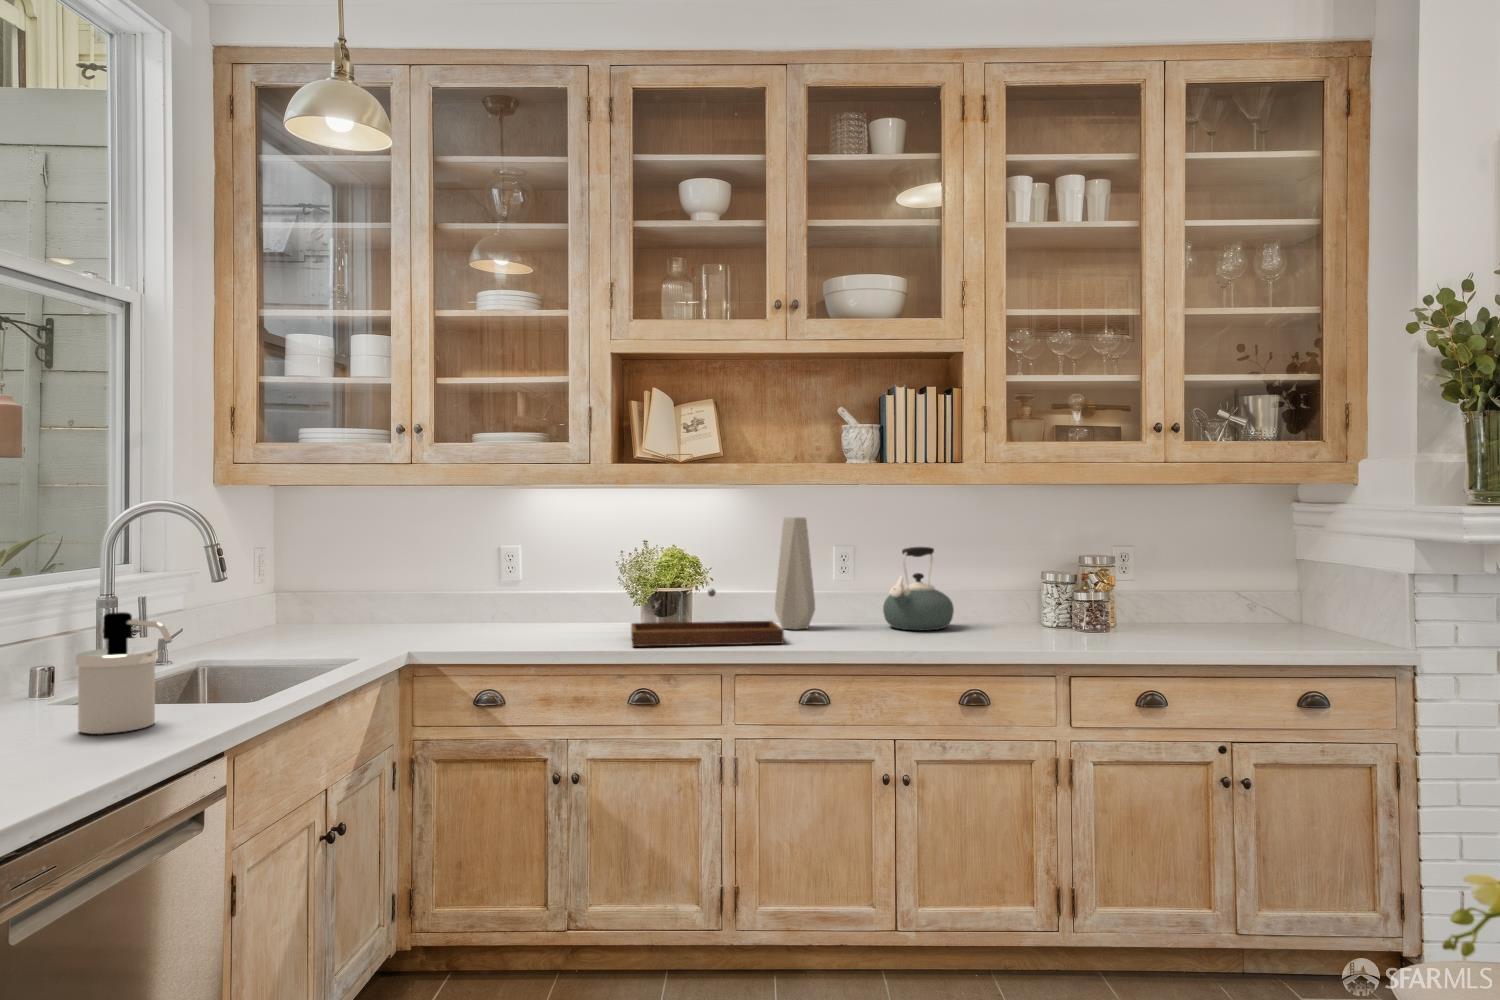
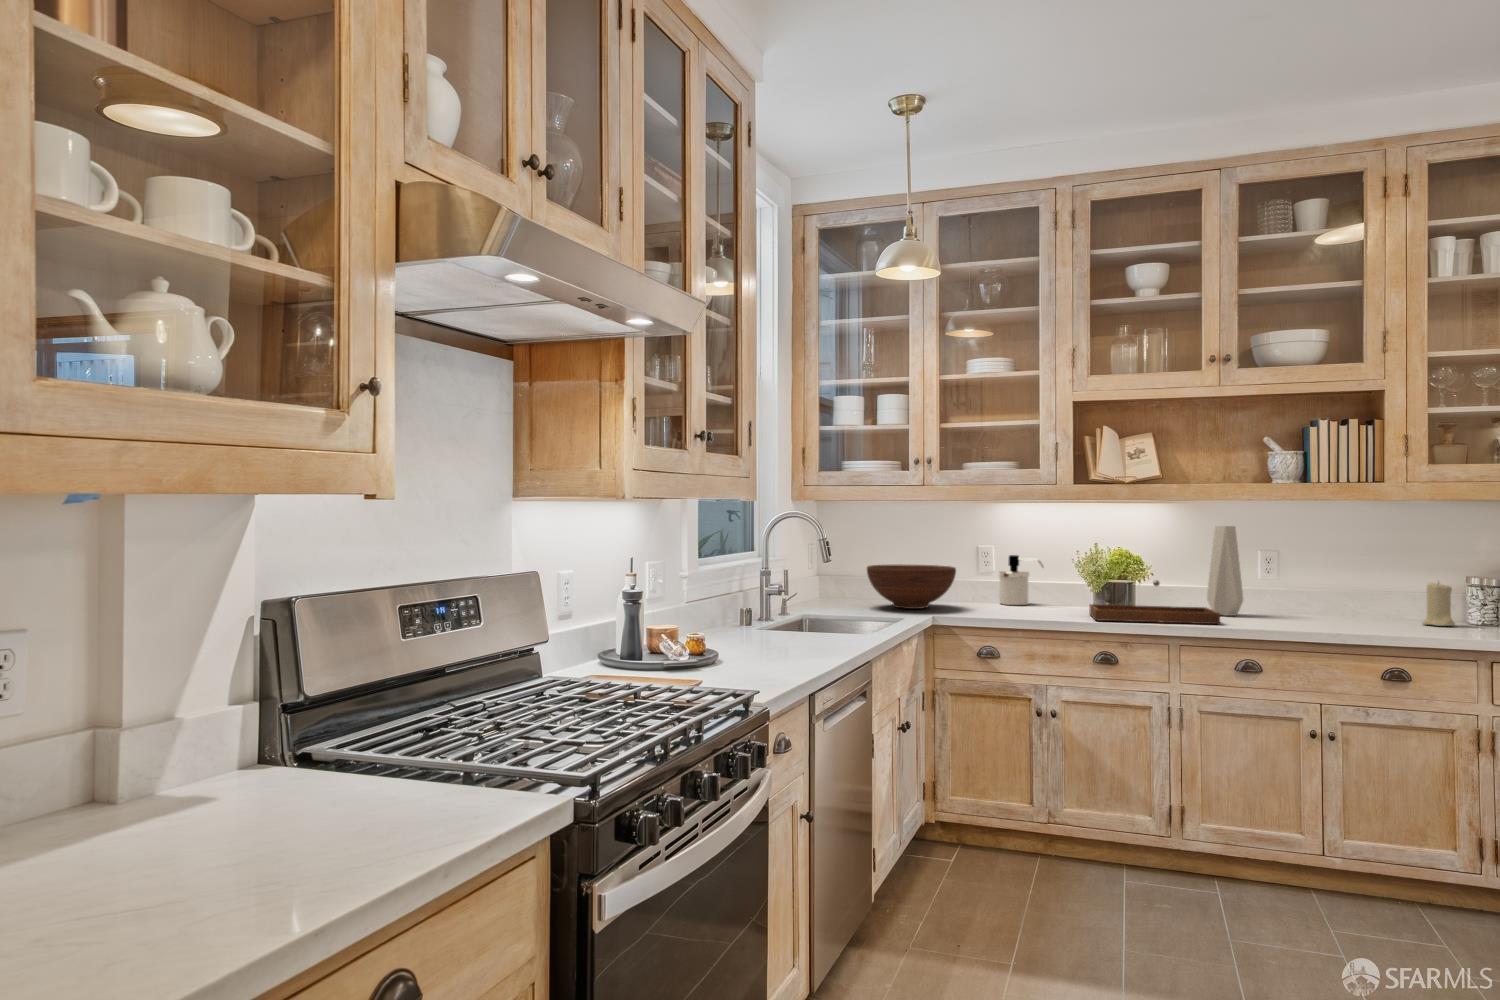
kettle: present [883,547,954,630] -> none [1306,551,1375,621]
fruit bowl: none [324,576,457,640] -> present [867,564,956,609]
candle: none [1000,579,1032,632] -> present [1422,582,1455,626]
soap dispenser: present [75,612,172,734] -> present [999,555,1044,605]

